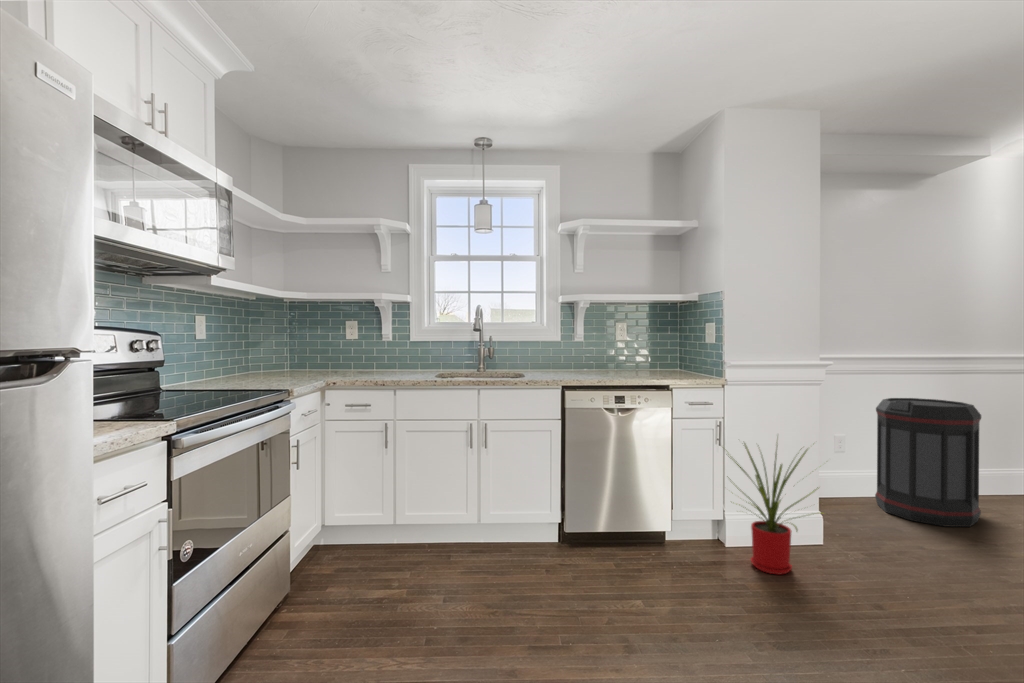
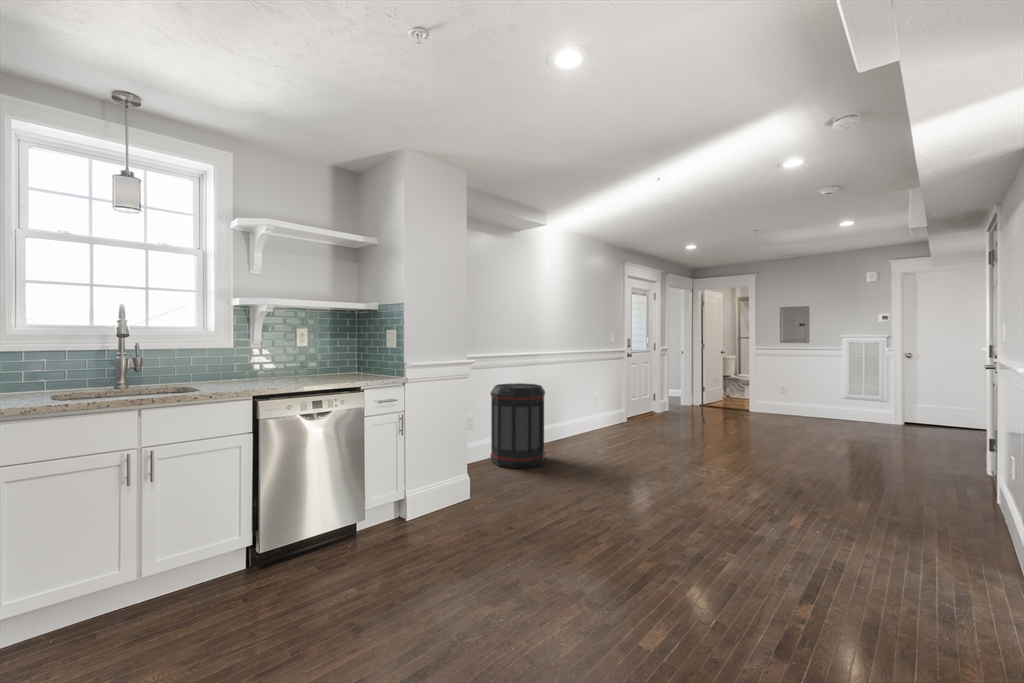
house plant: present [730,443,815,574] -> none [407,419,487,532]

